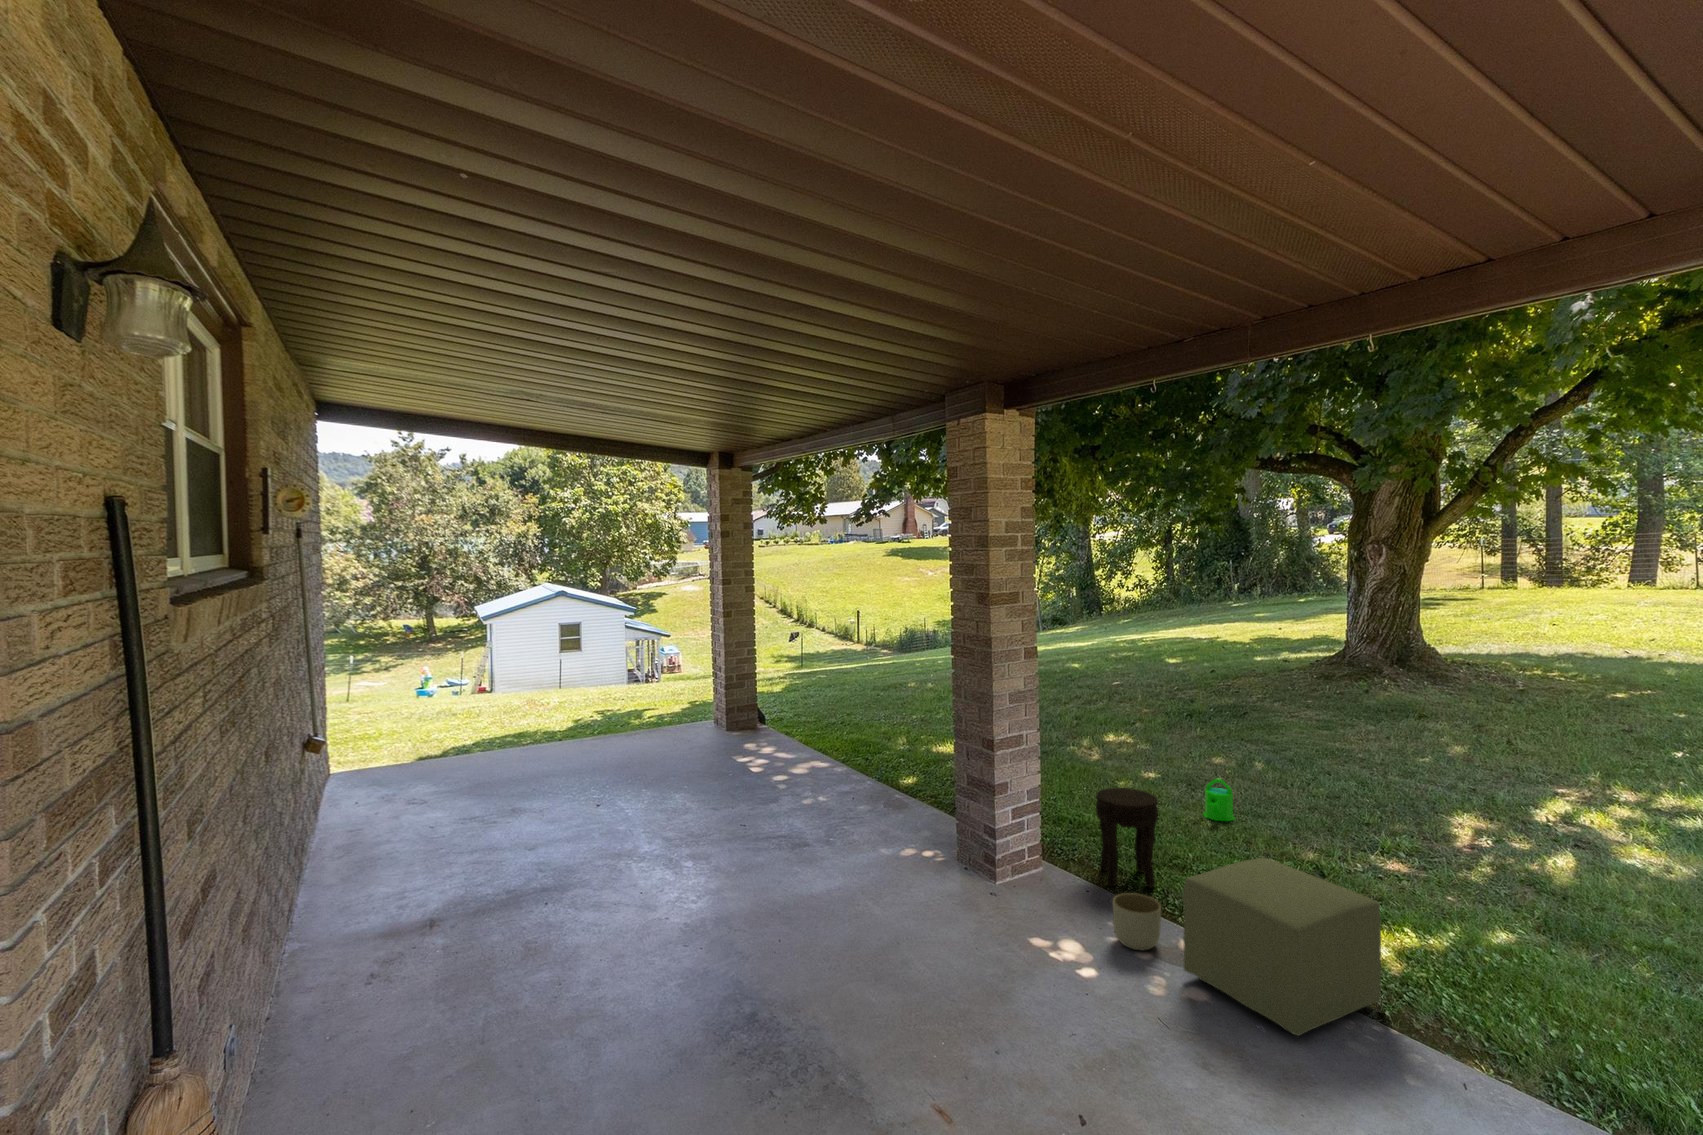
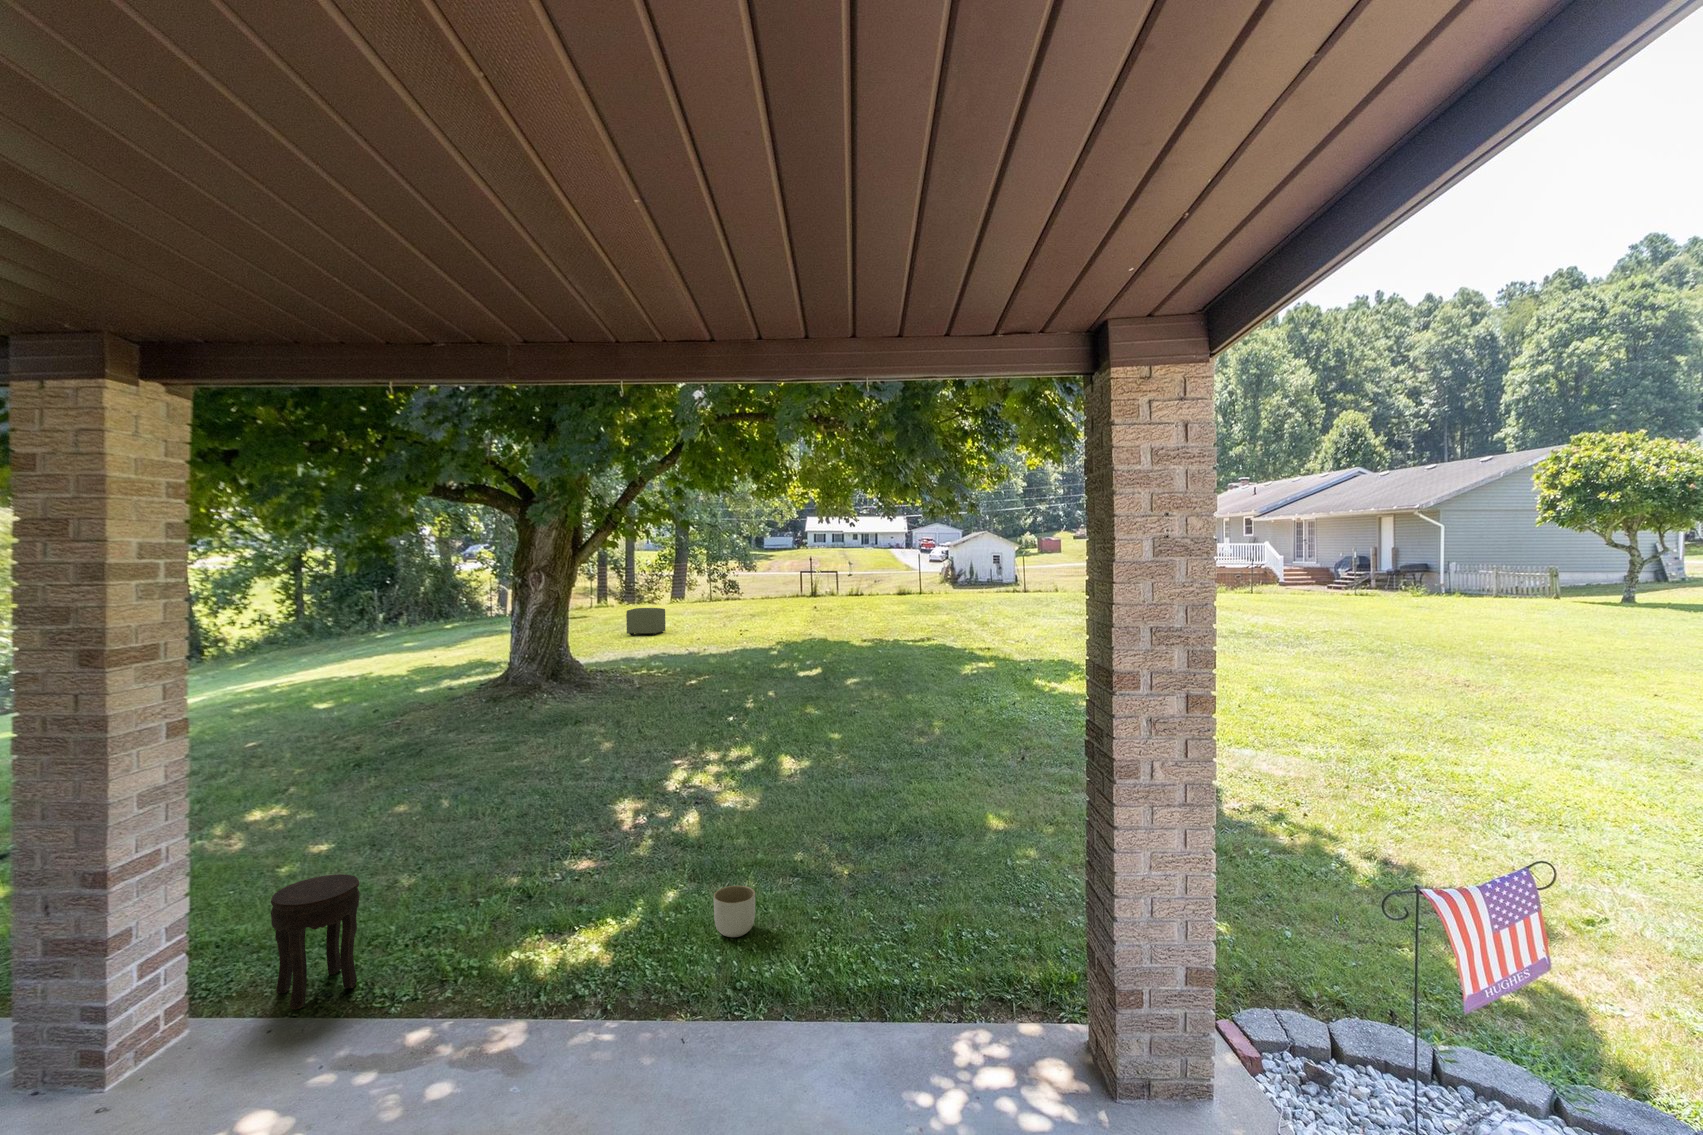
watering can: present [1203,778,1234,821] -> none [396,830,434,878]
ottoman: present [1183,858,1381,1035] -> present [626,608,665,635]
planter: present [1113,893,1161,950] -> present [714,886,755,937]

